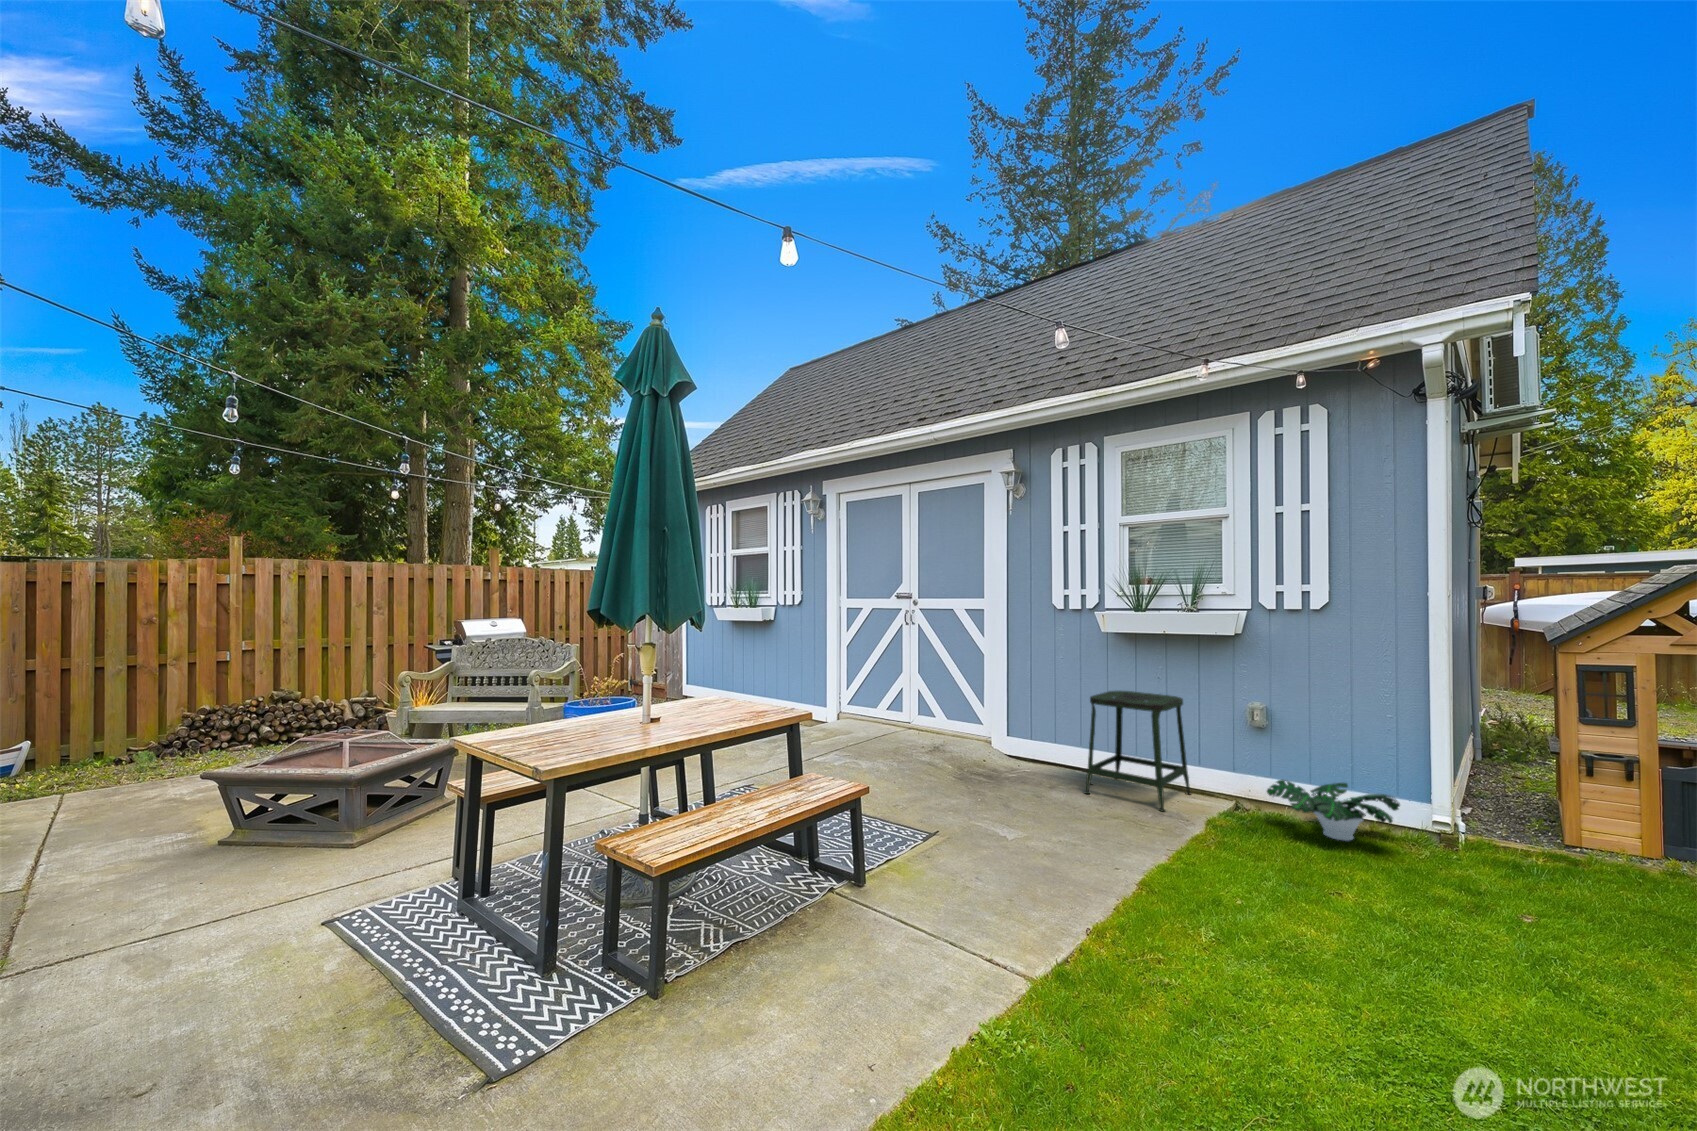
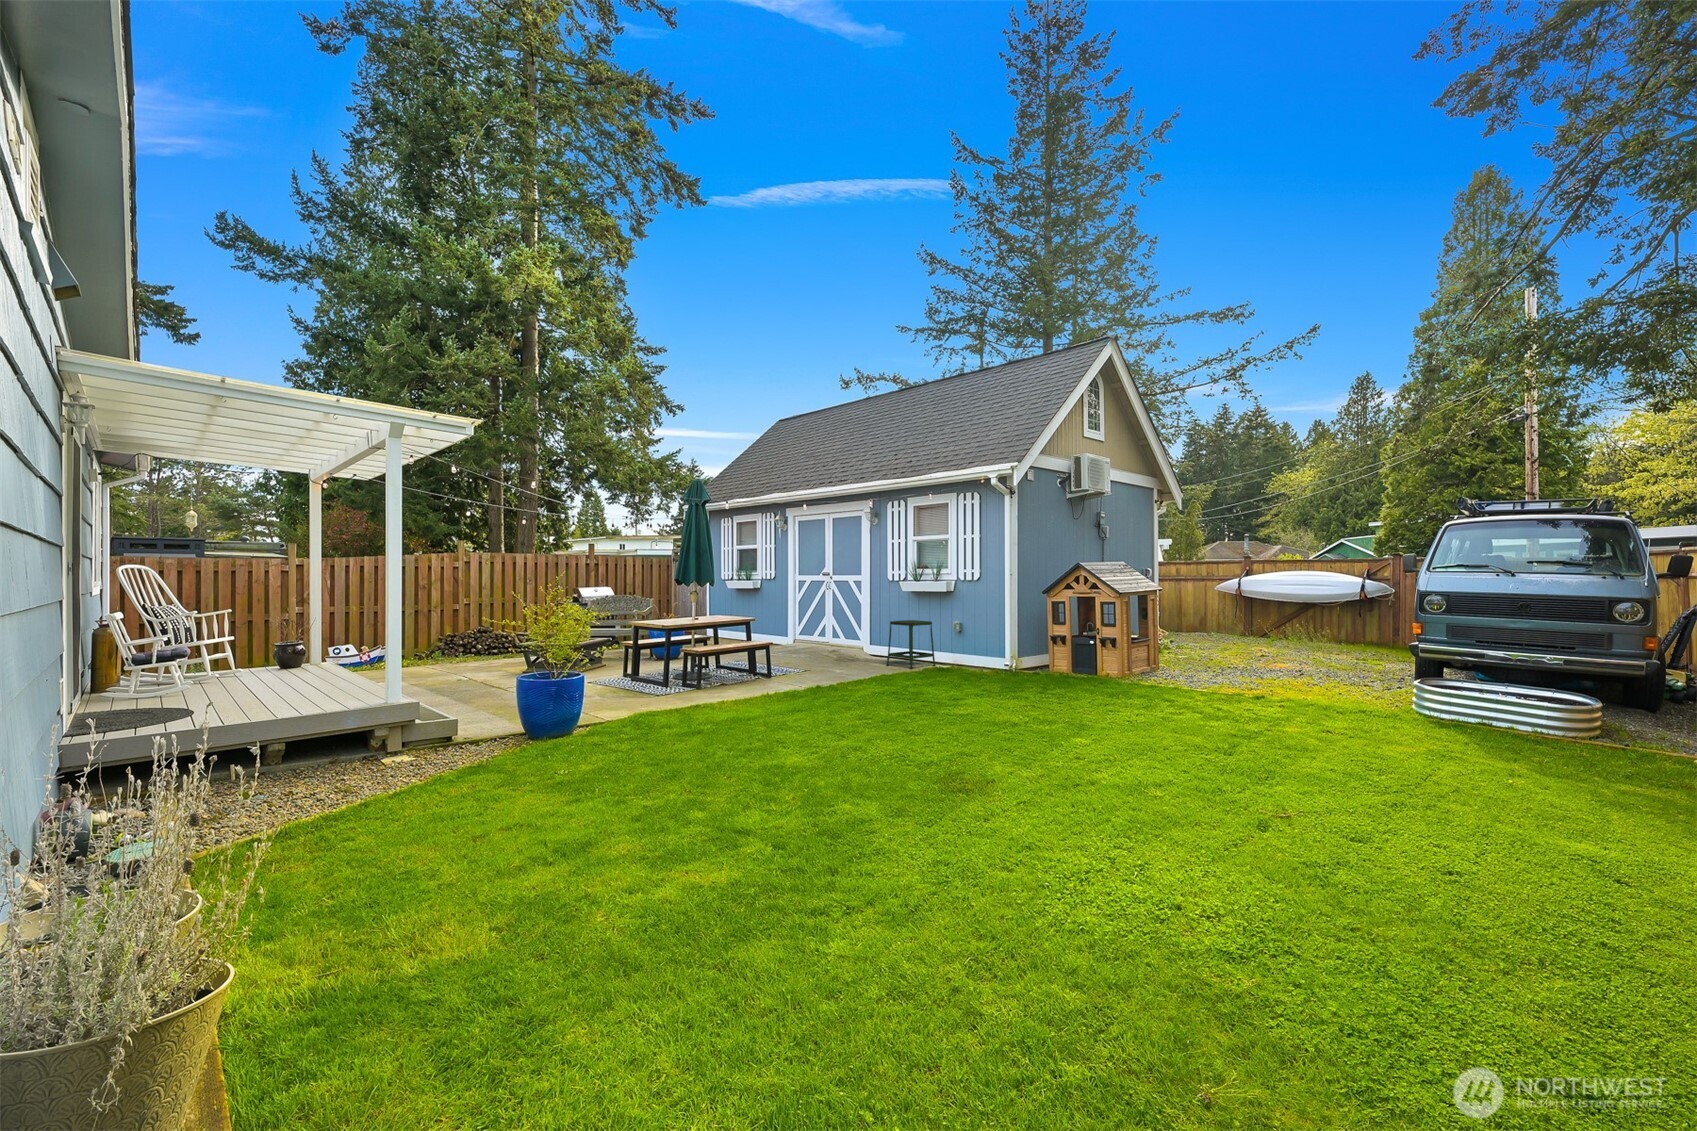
potted plant: present [1267,780,1400,841] -> none [946,653,992,674]

